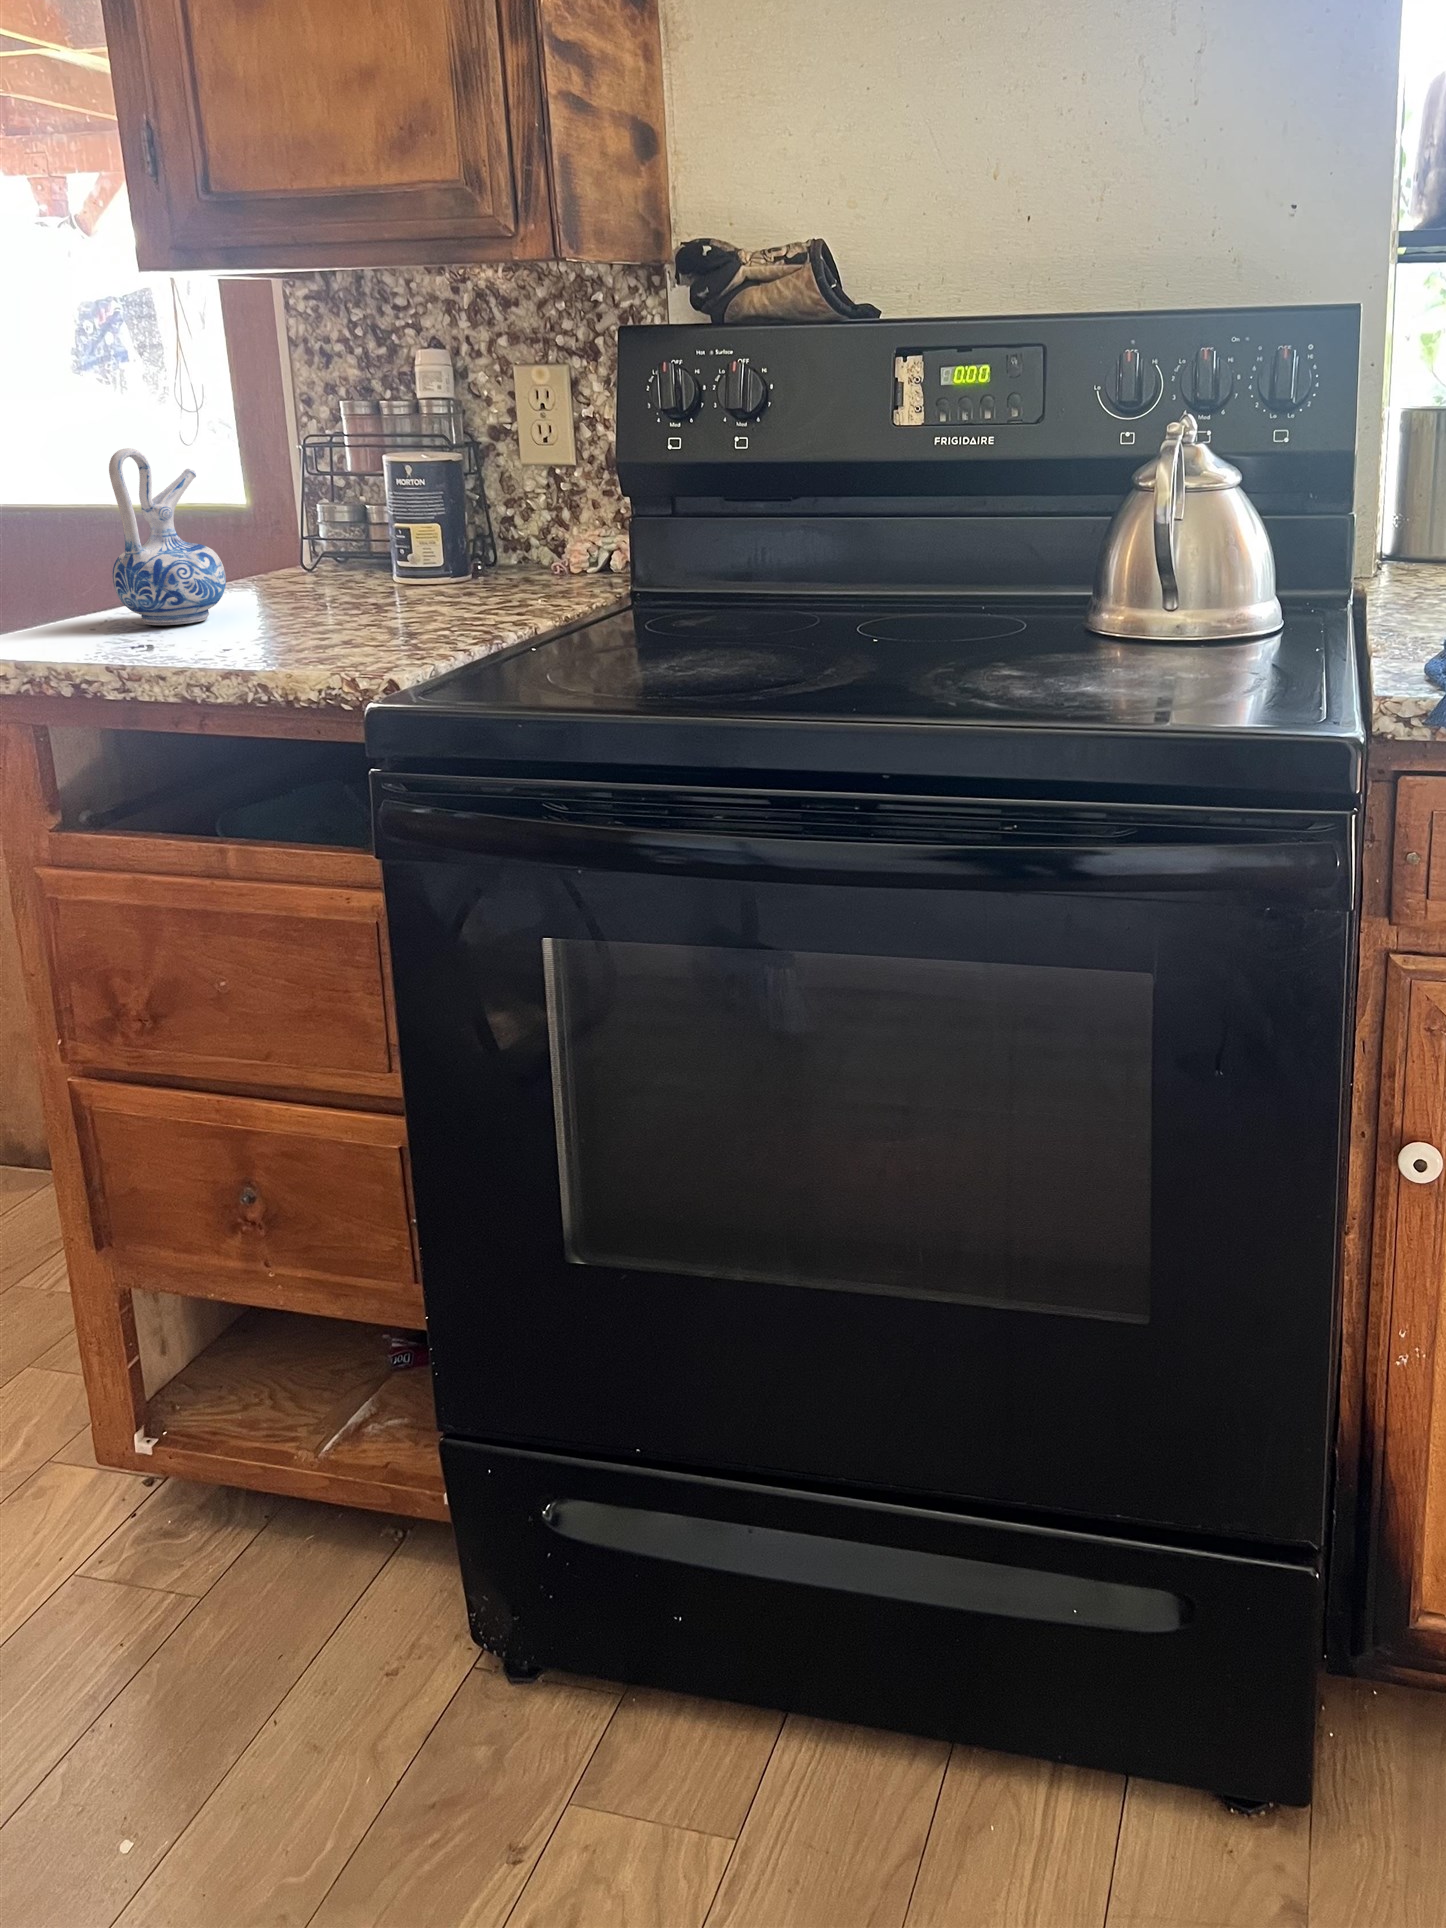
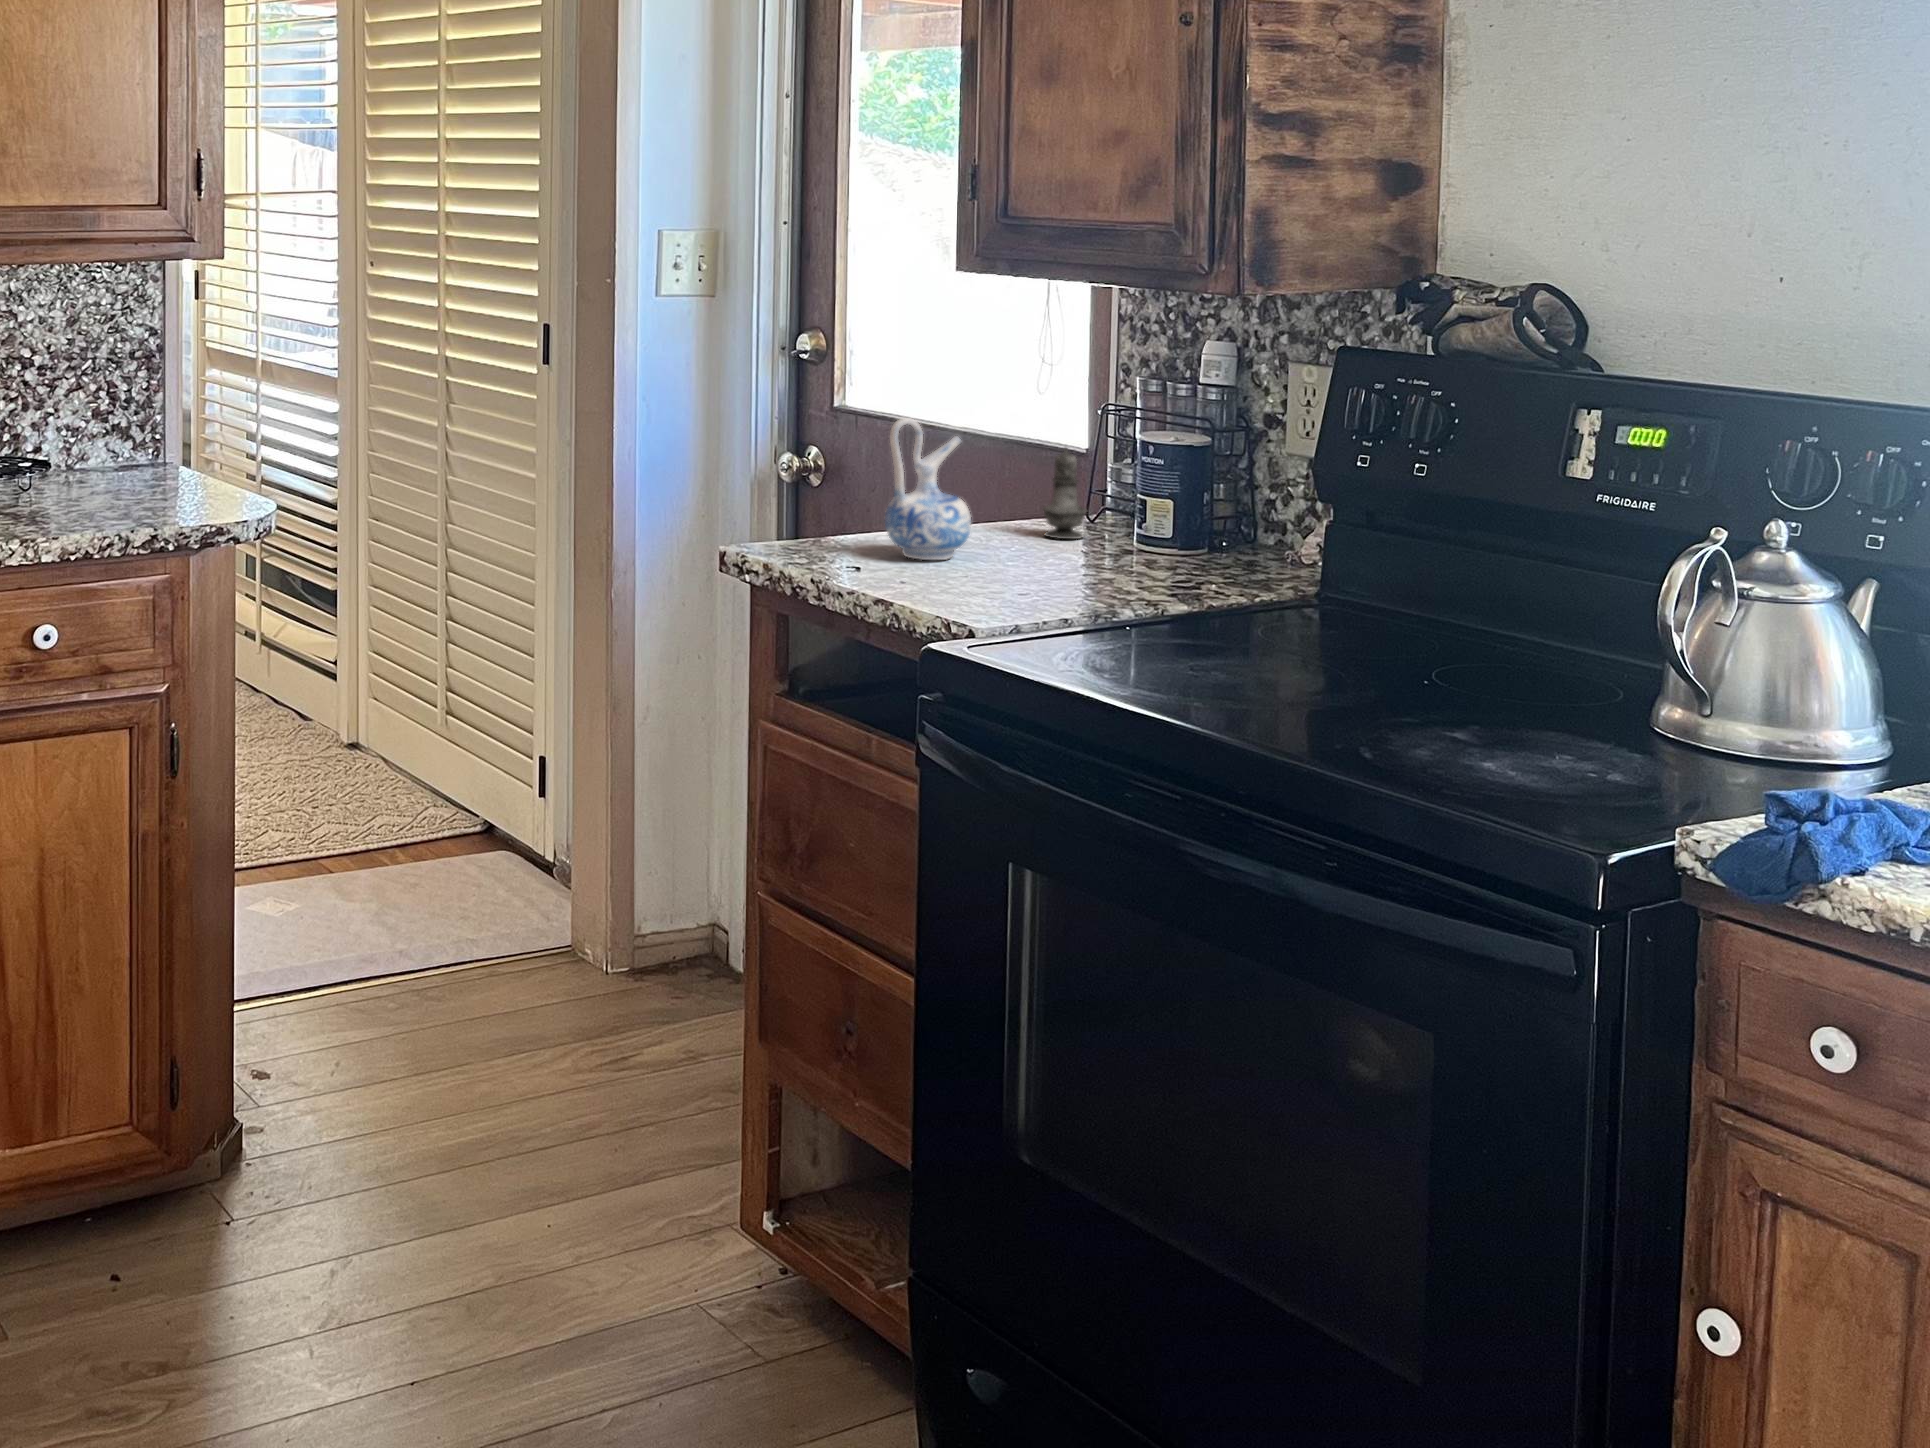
salt shaker: none [265,482,317,587] -> present [1043,448,1087,539]

